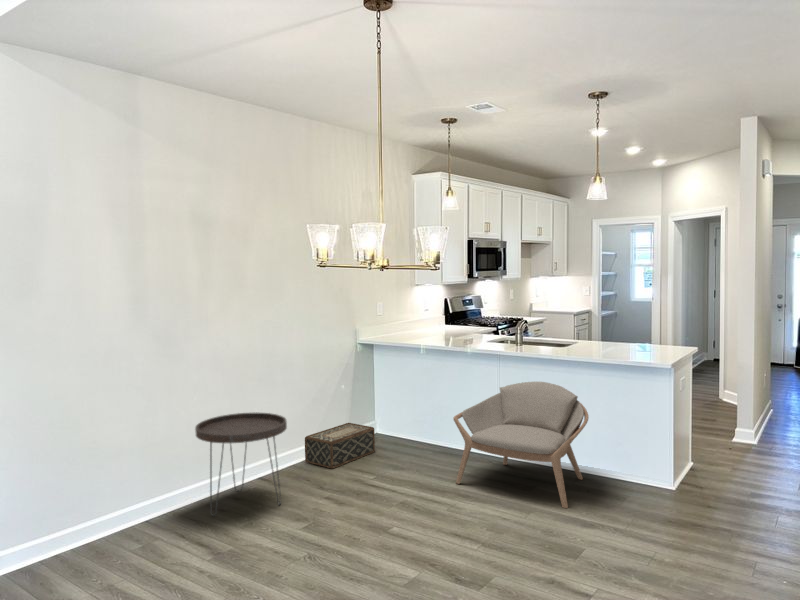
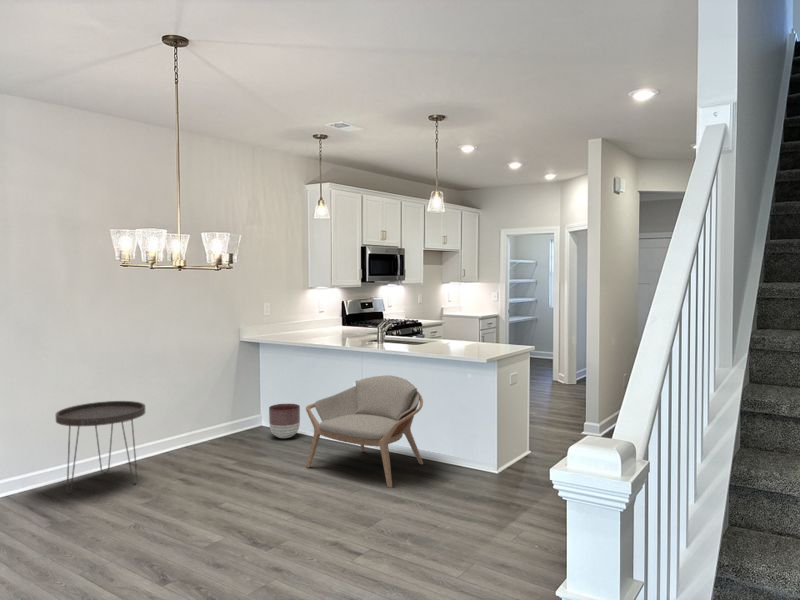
planter: none [392,411,425,449] -> present [269,404,300,438]
woven basket: present [305,423,375,469] -> none [181,414,251,454]

